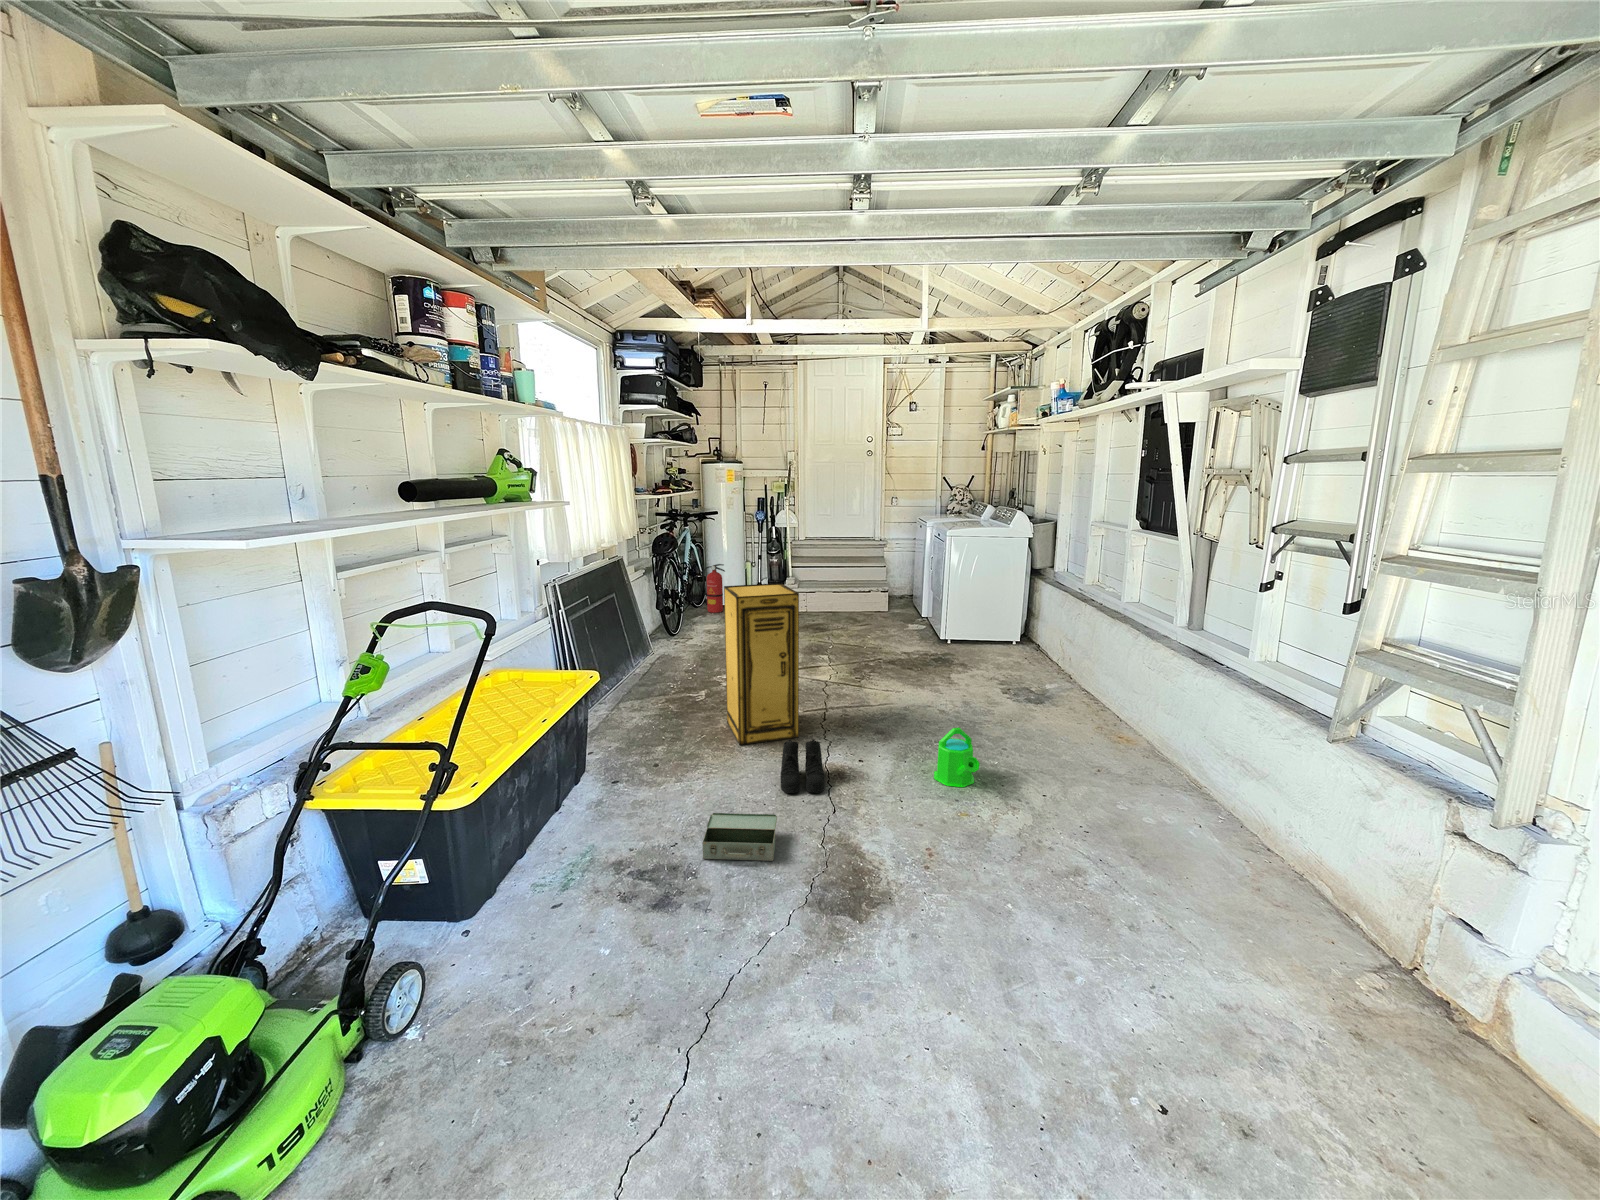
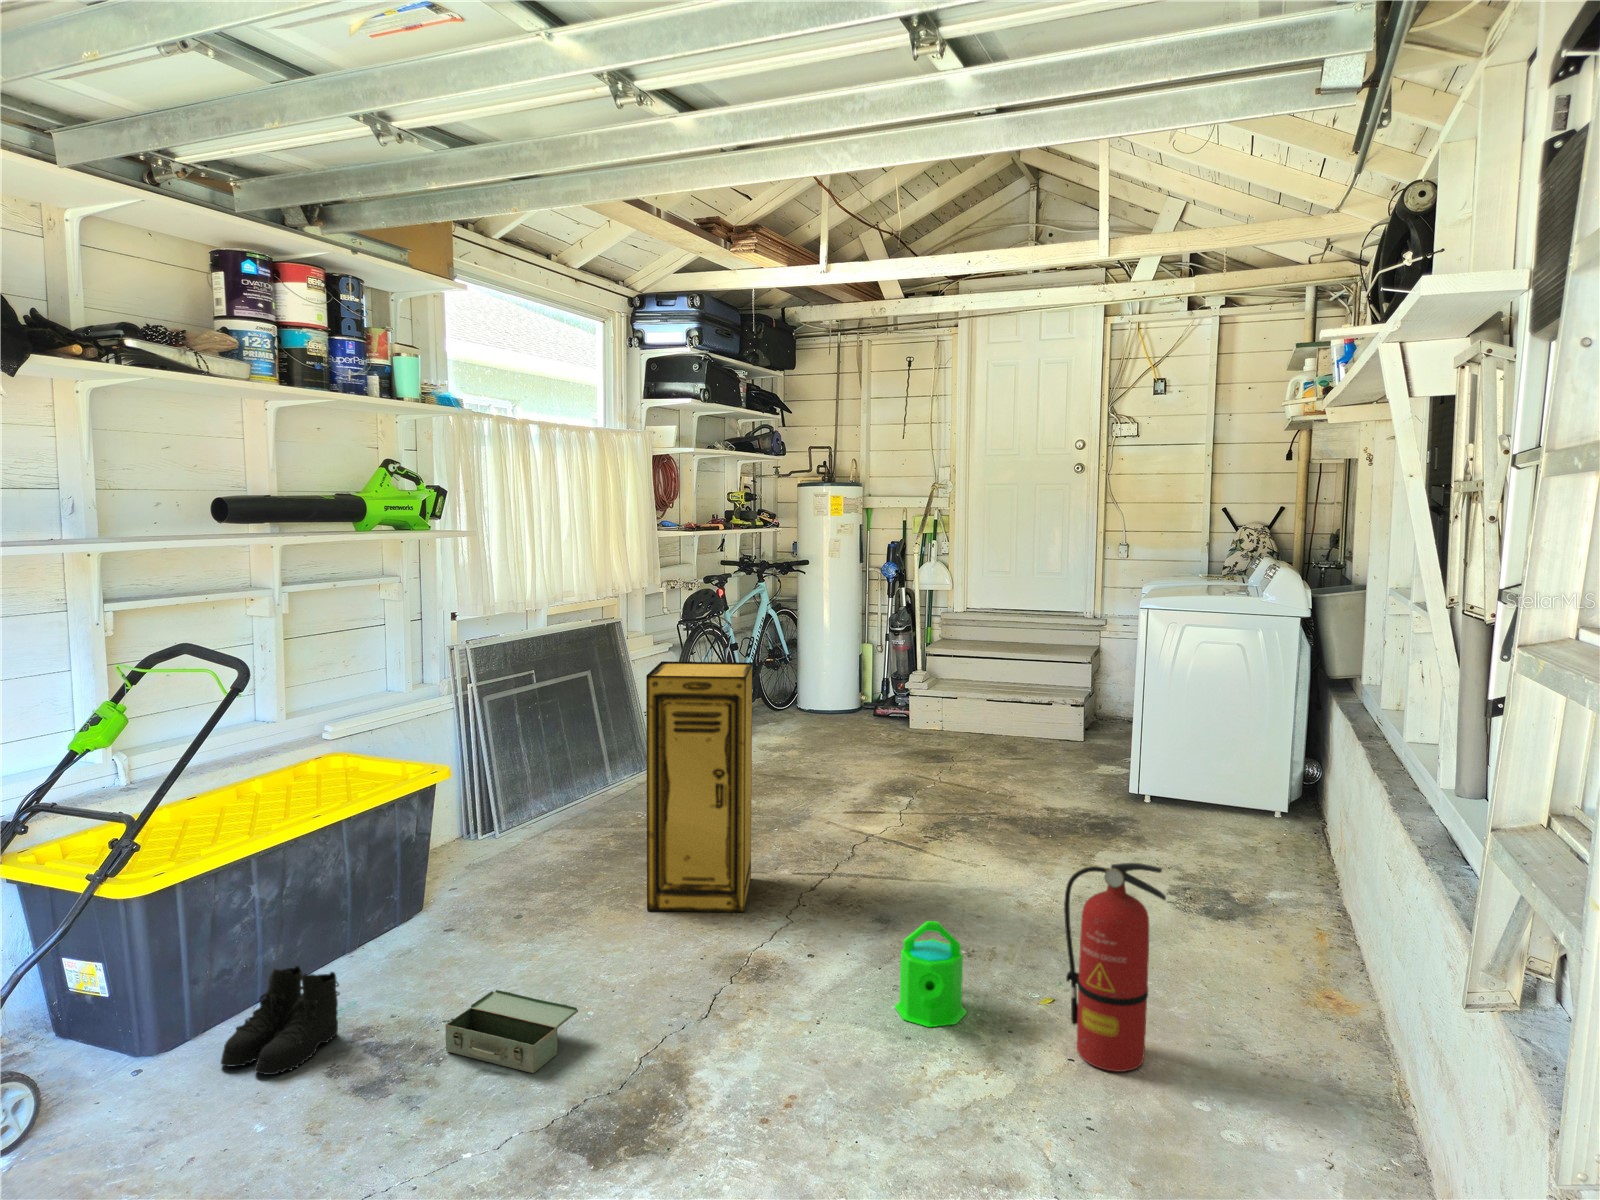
fire extinguisher: present [703,564,725,613] -> present [1064,863,1166,1072]
boots: present [781,740,825,793] -> present [221,965,340,1075]

